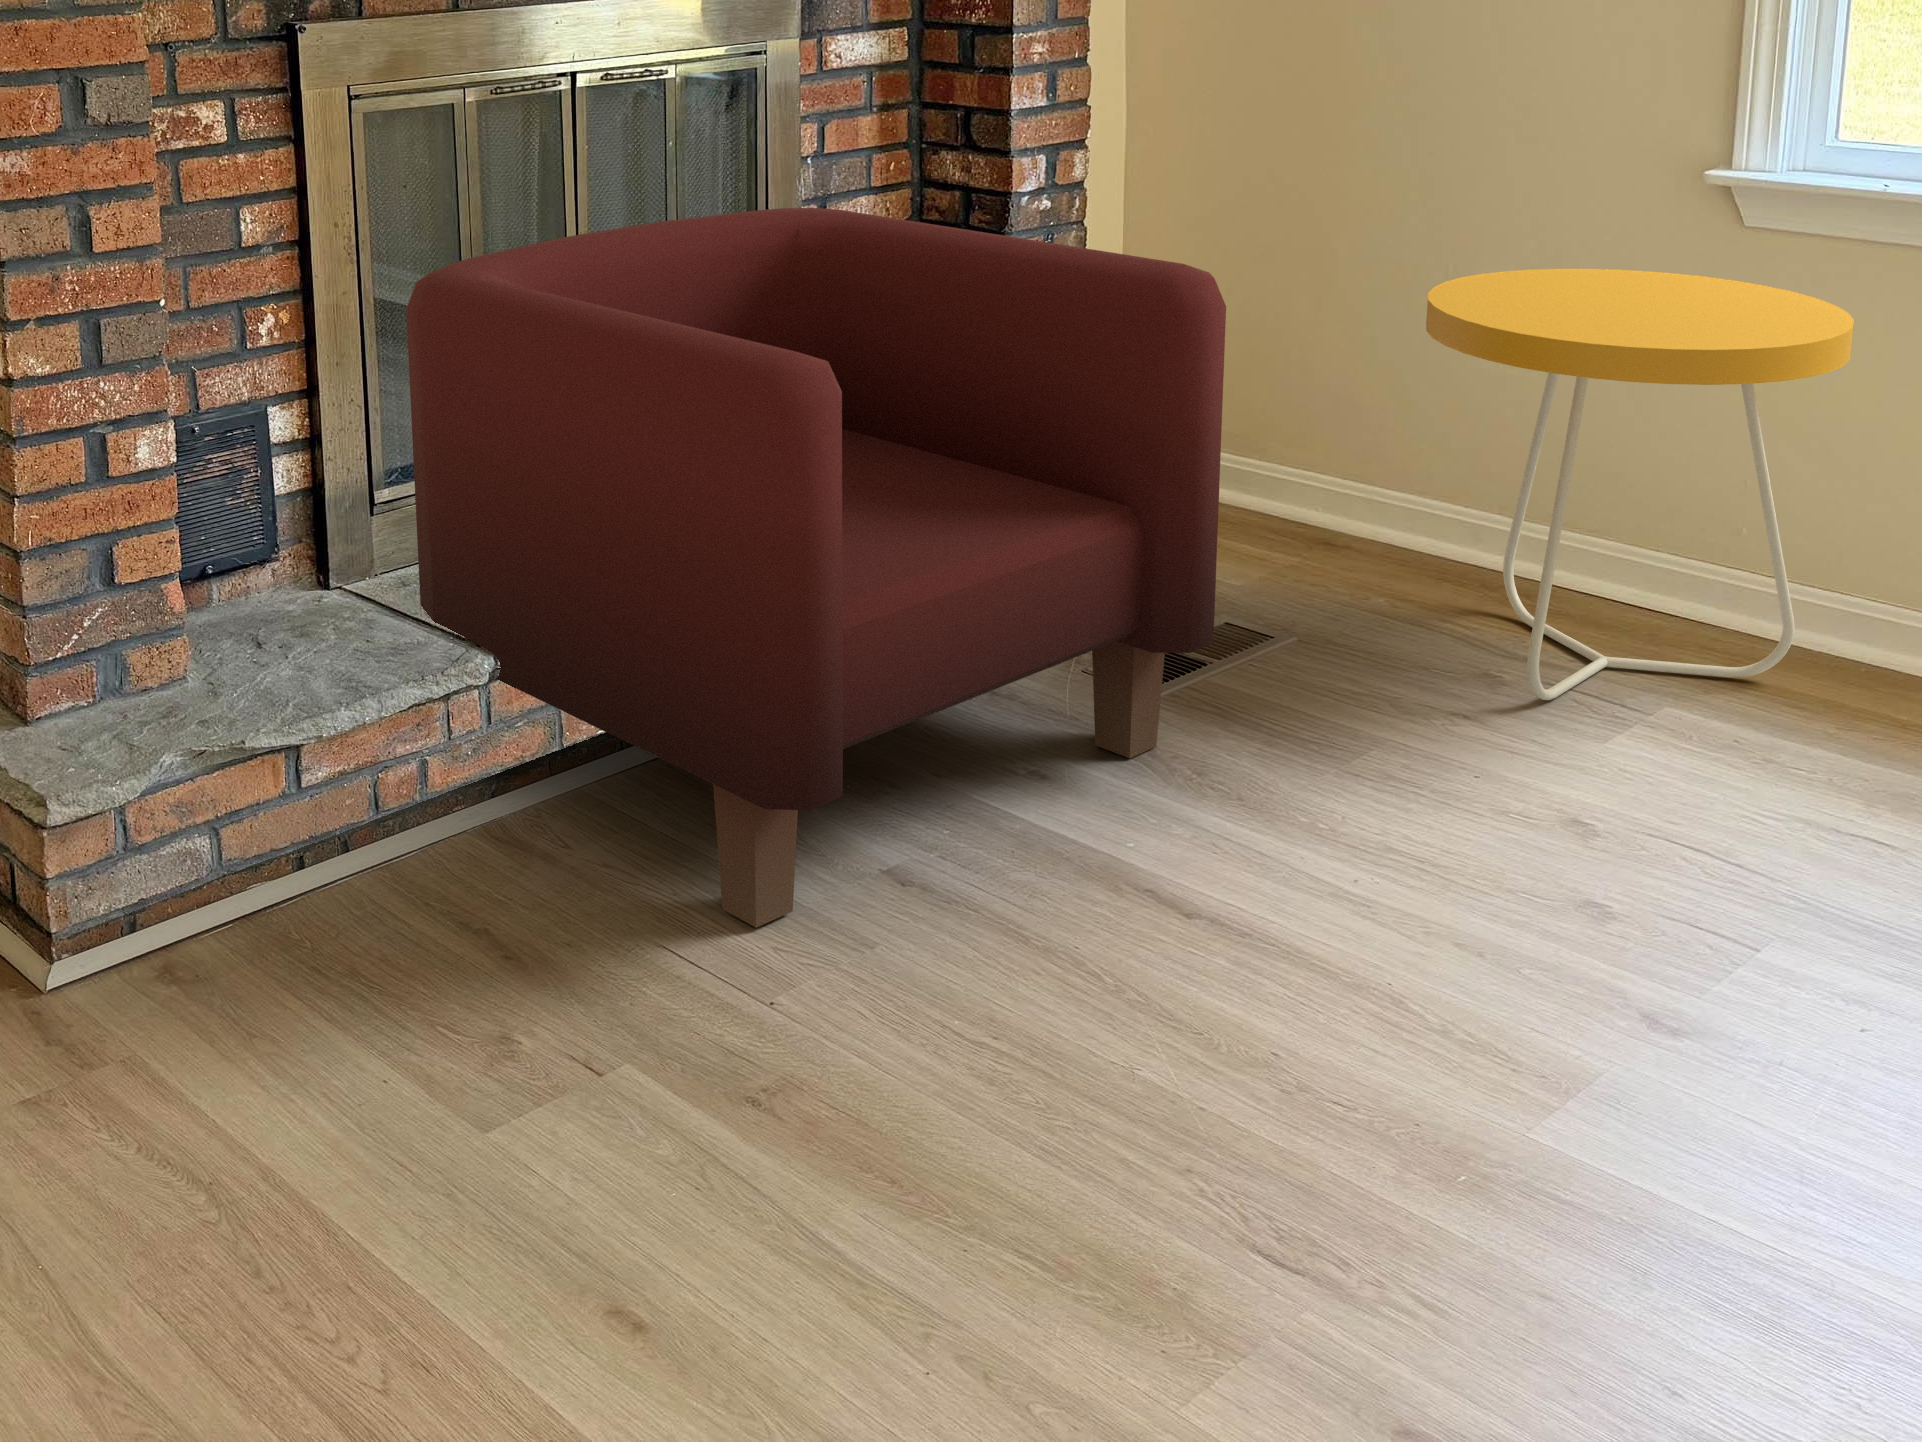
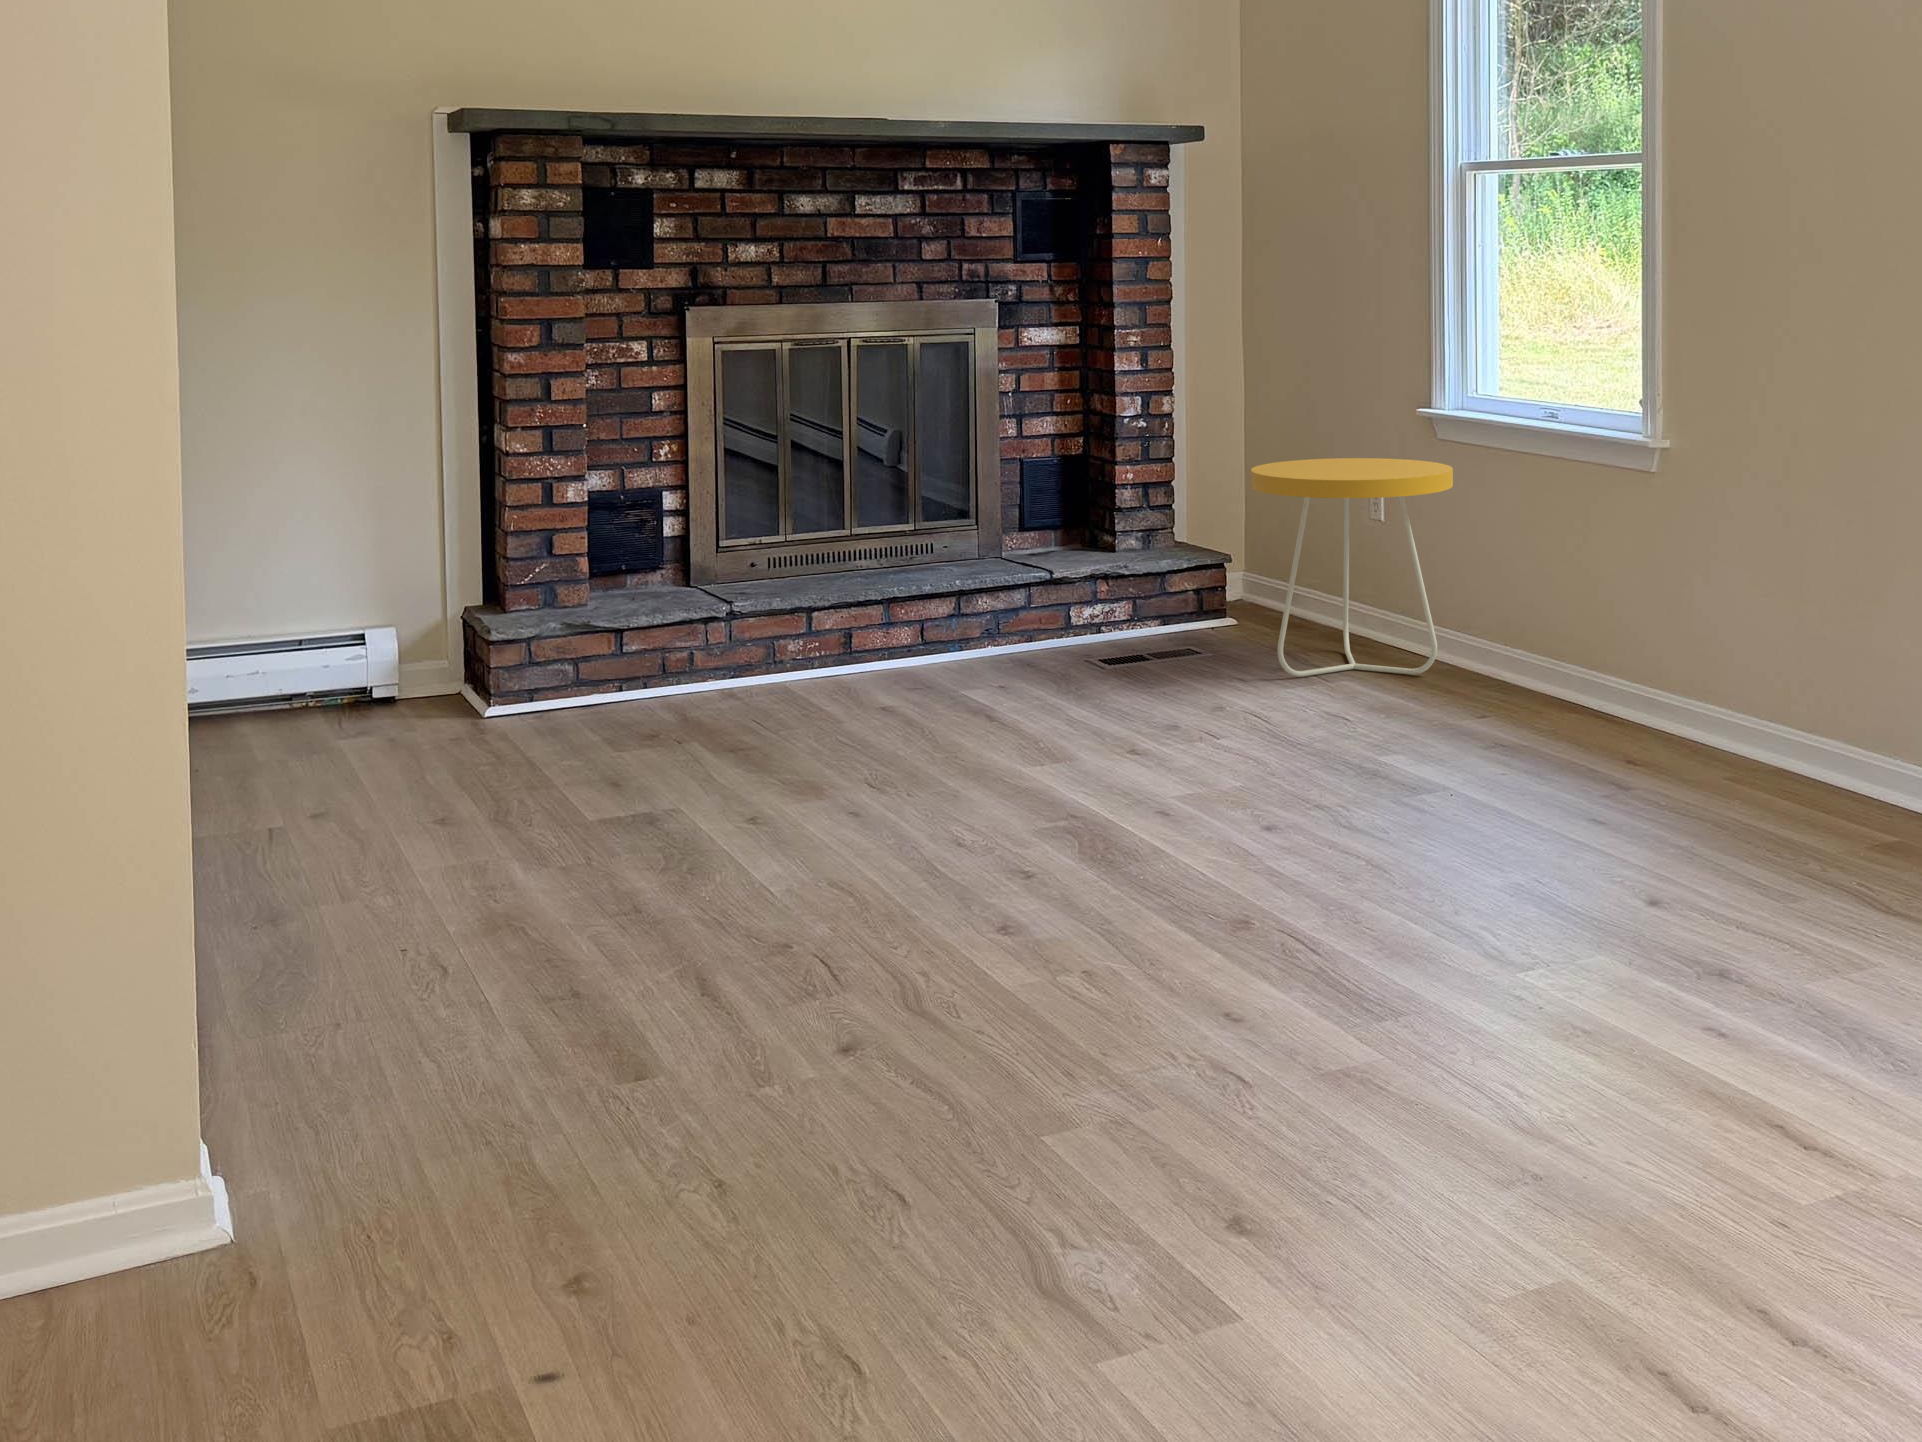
armchair: present [406,208,1226,928] -> none [717,412,1089,717]

